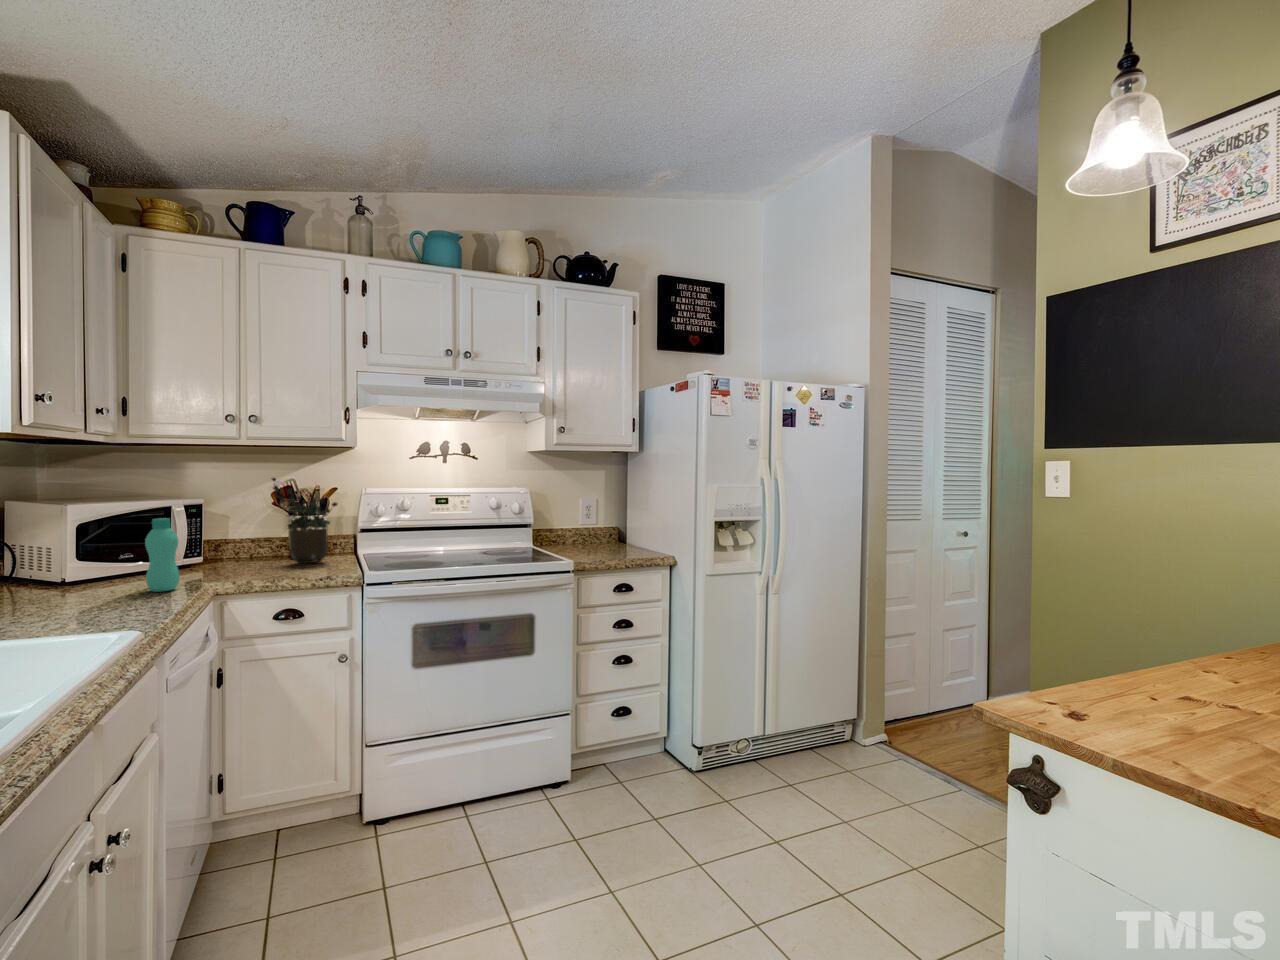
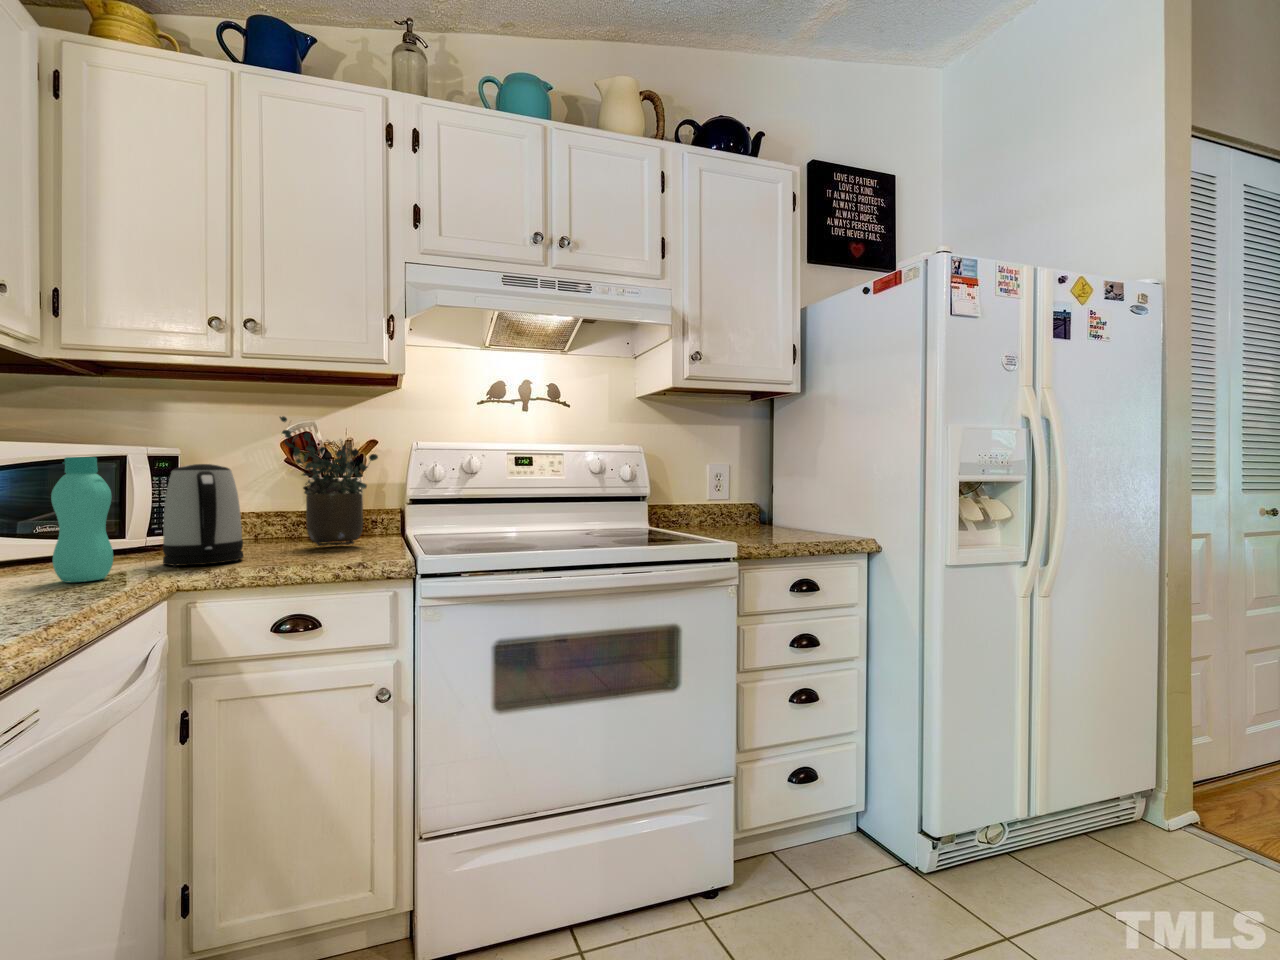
kettle: none [202,515,252,580] -> present [163,464,243,566]

